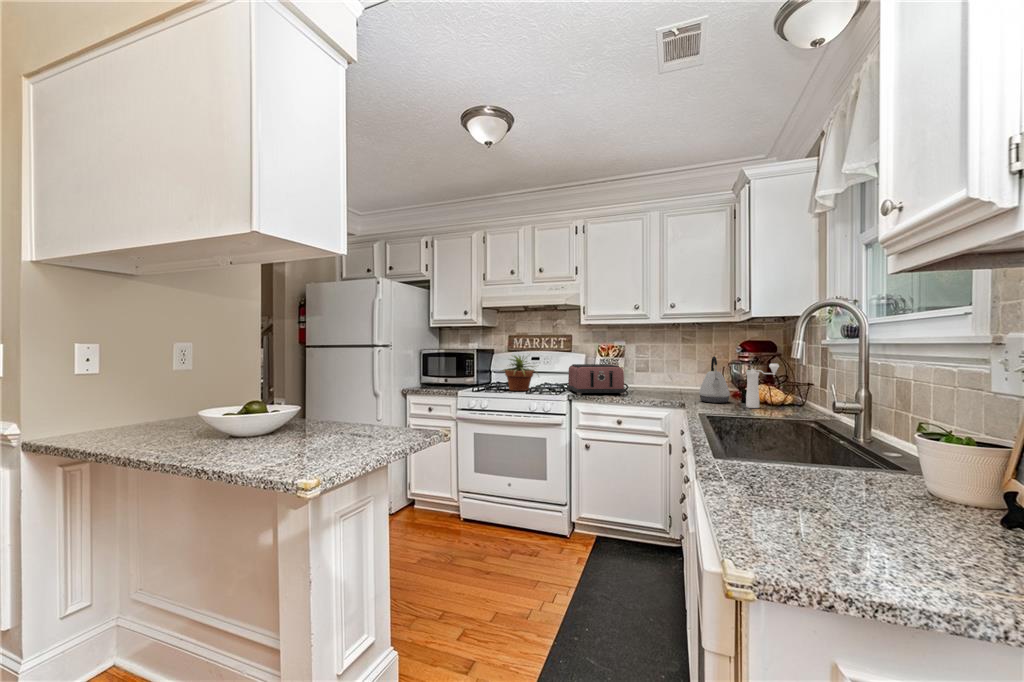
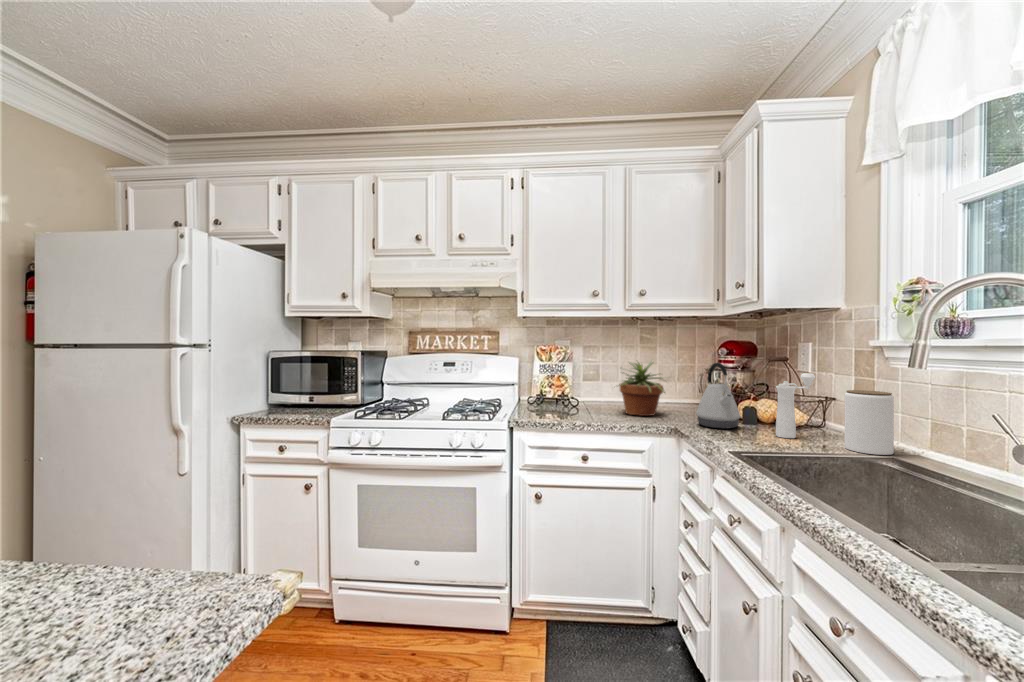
potted plant: present [502,355,537,391] -> present [619,362,665,416]
toaster: present [568,364,625,395] -> none [499,372,588,420]
jar: none [781,374,812,416] -> present [844,390,894,455]

